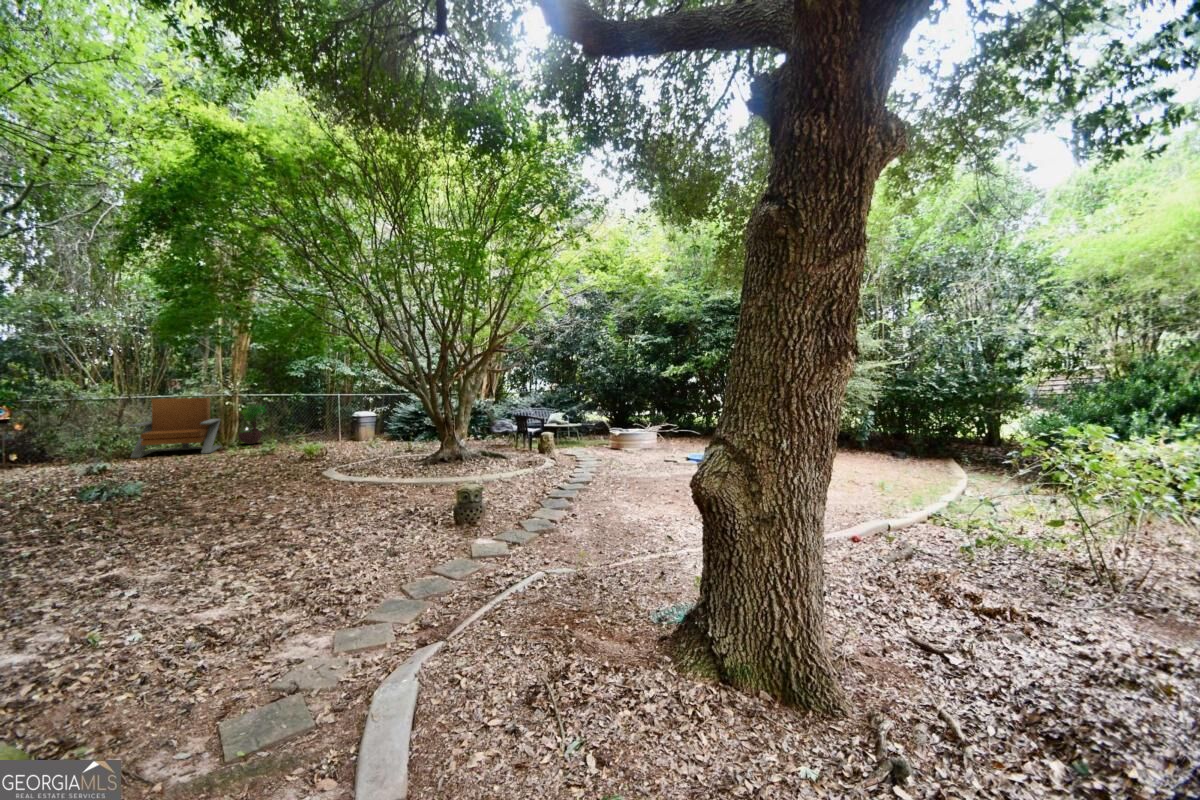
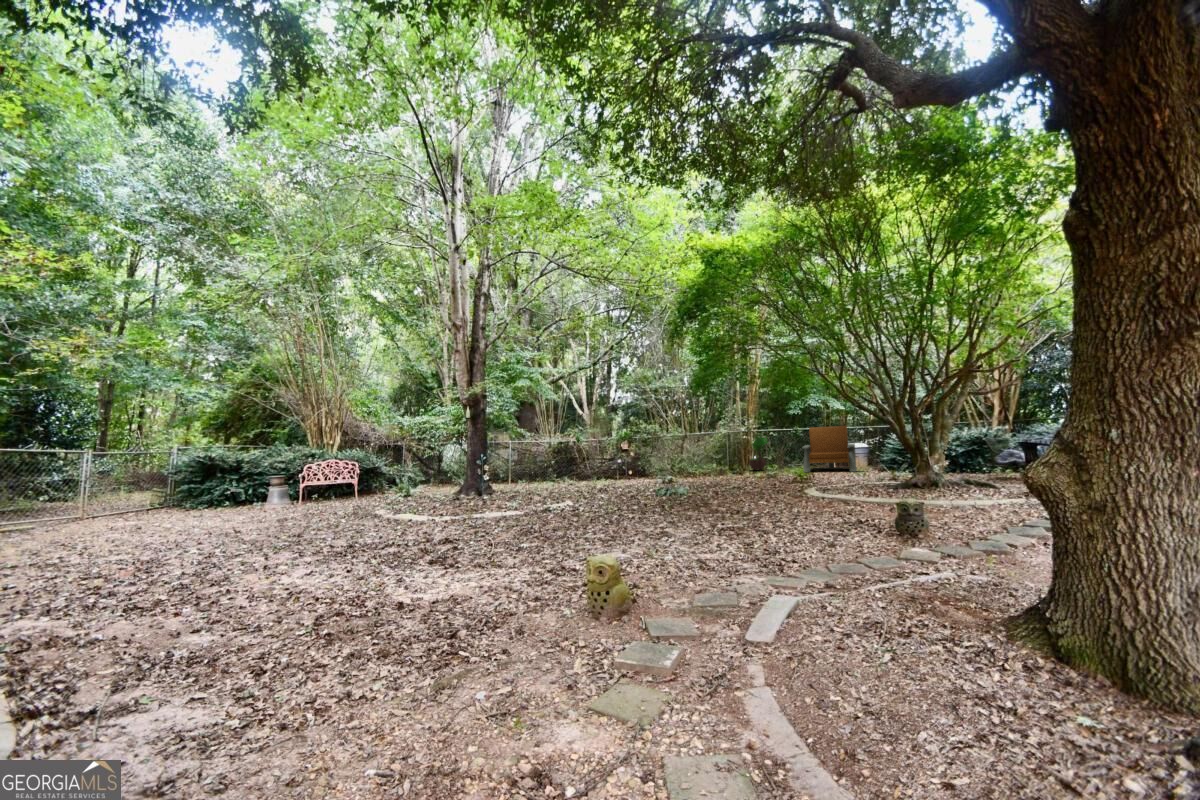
lounge chair: present [129,398,221,458] -> present [802,426,857,473]

